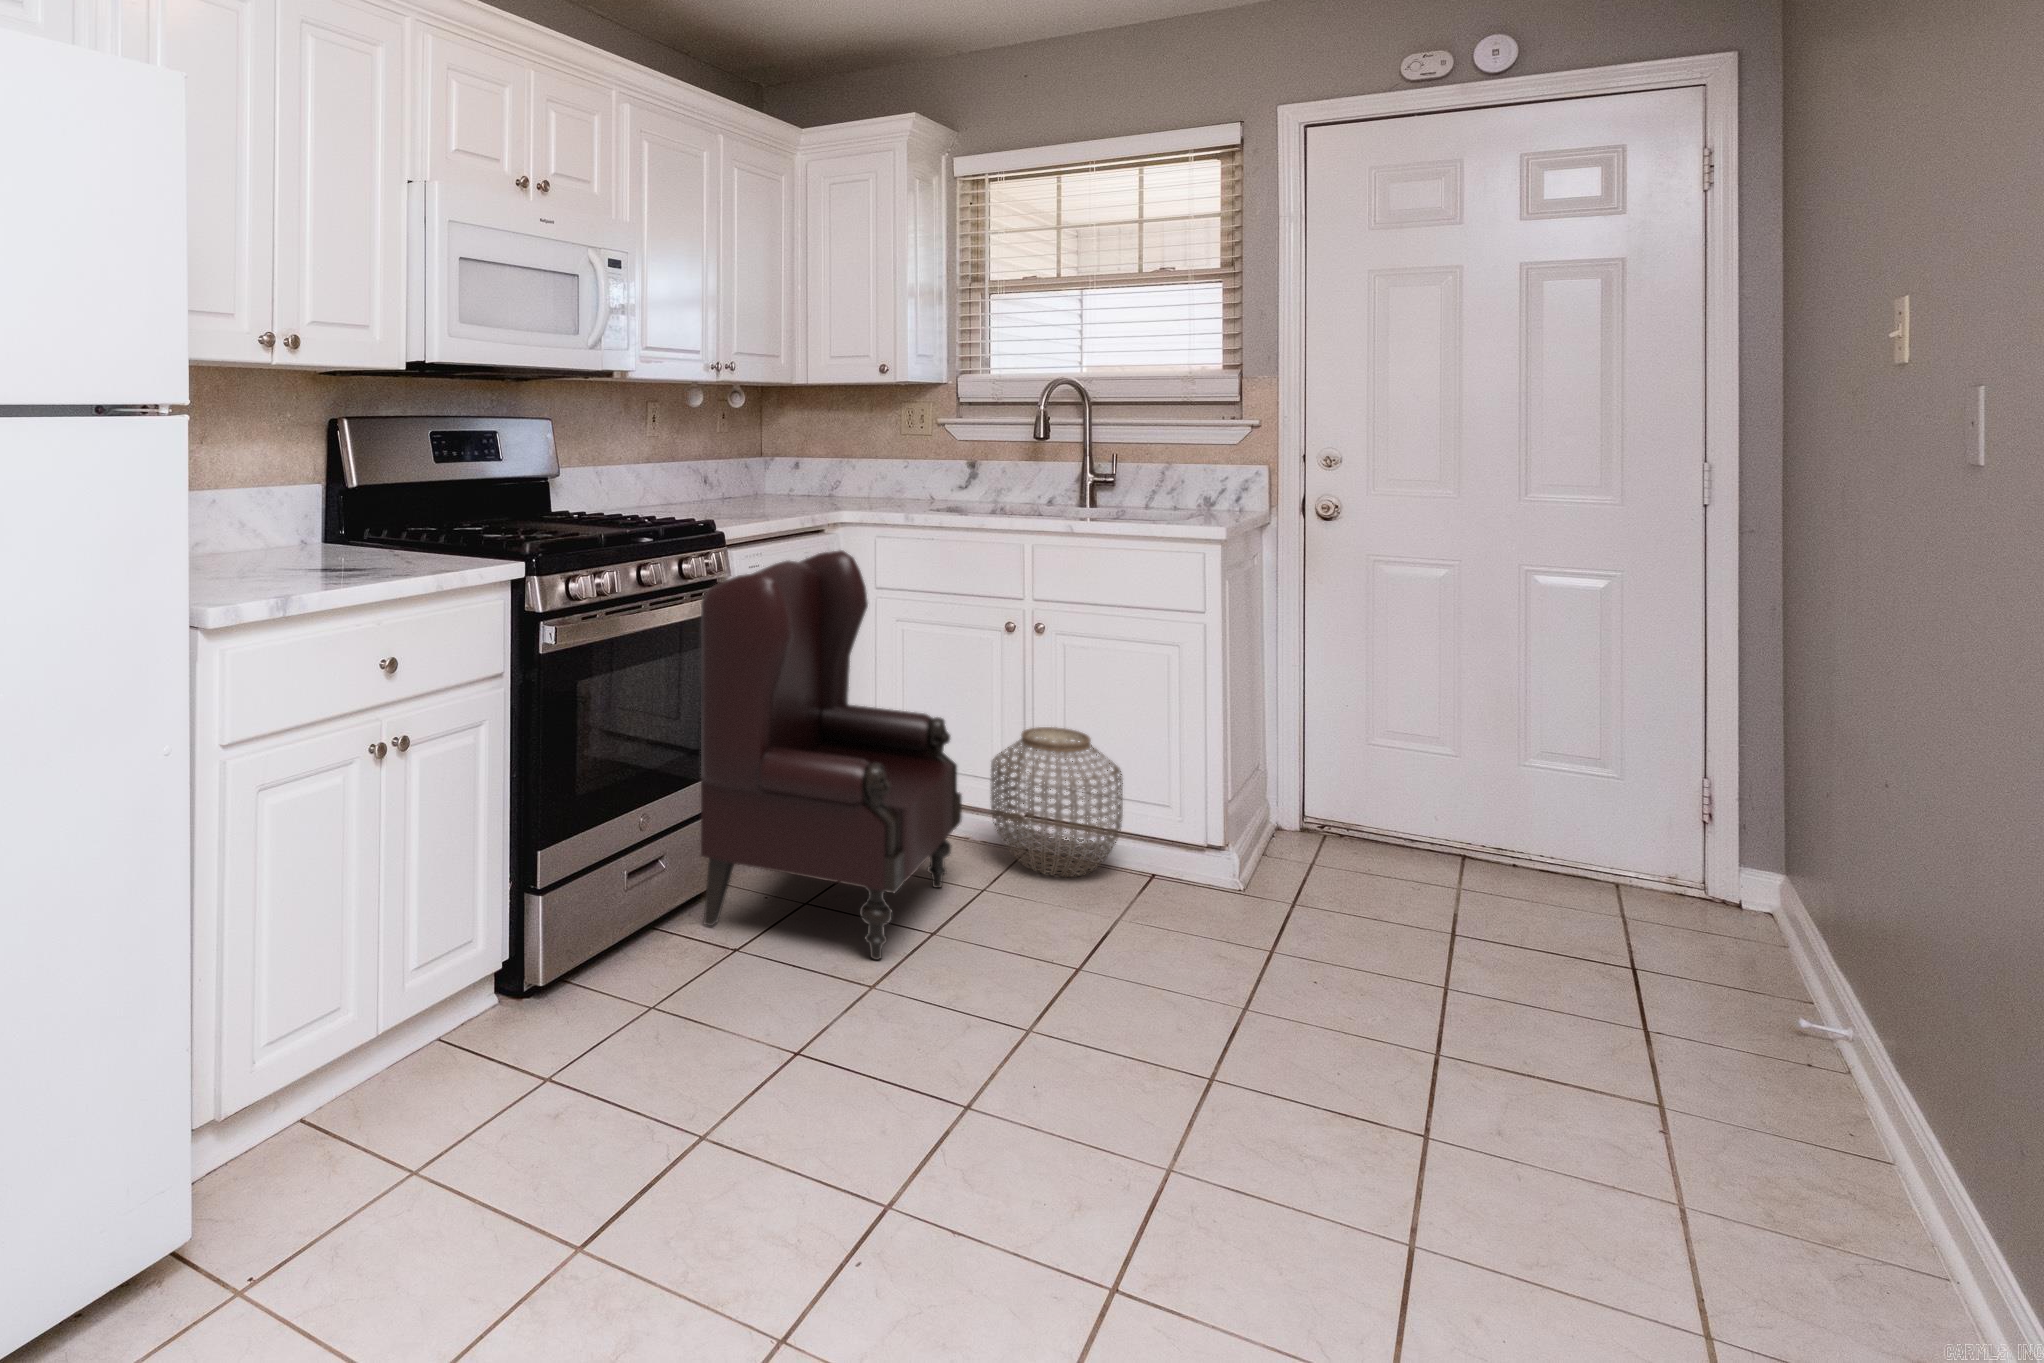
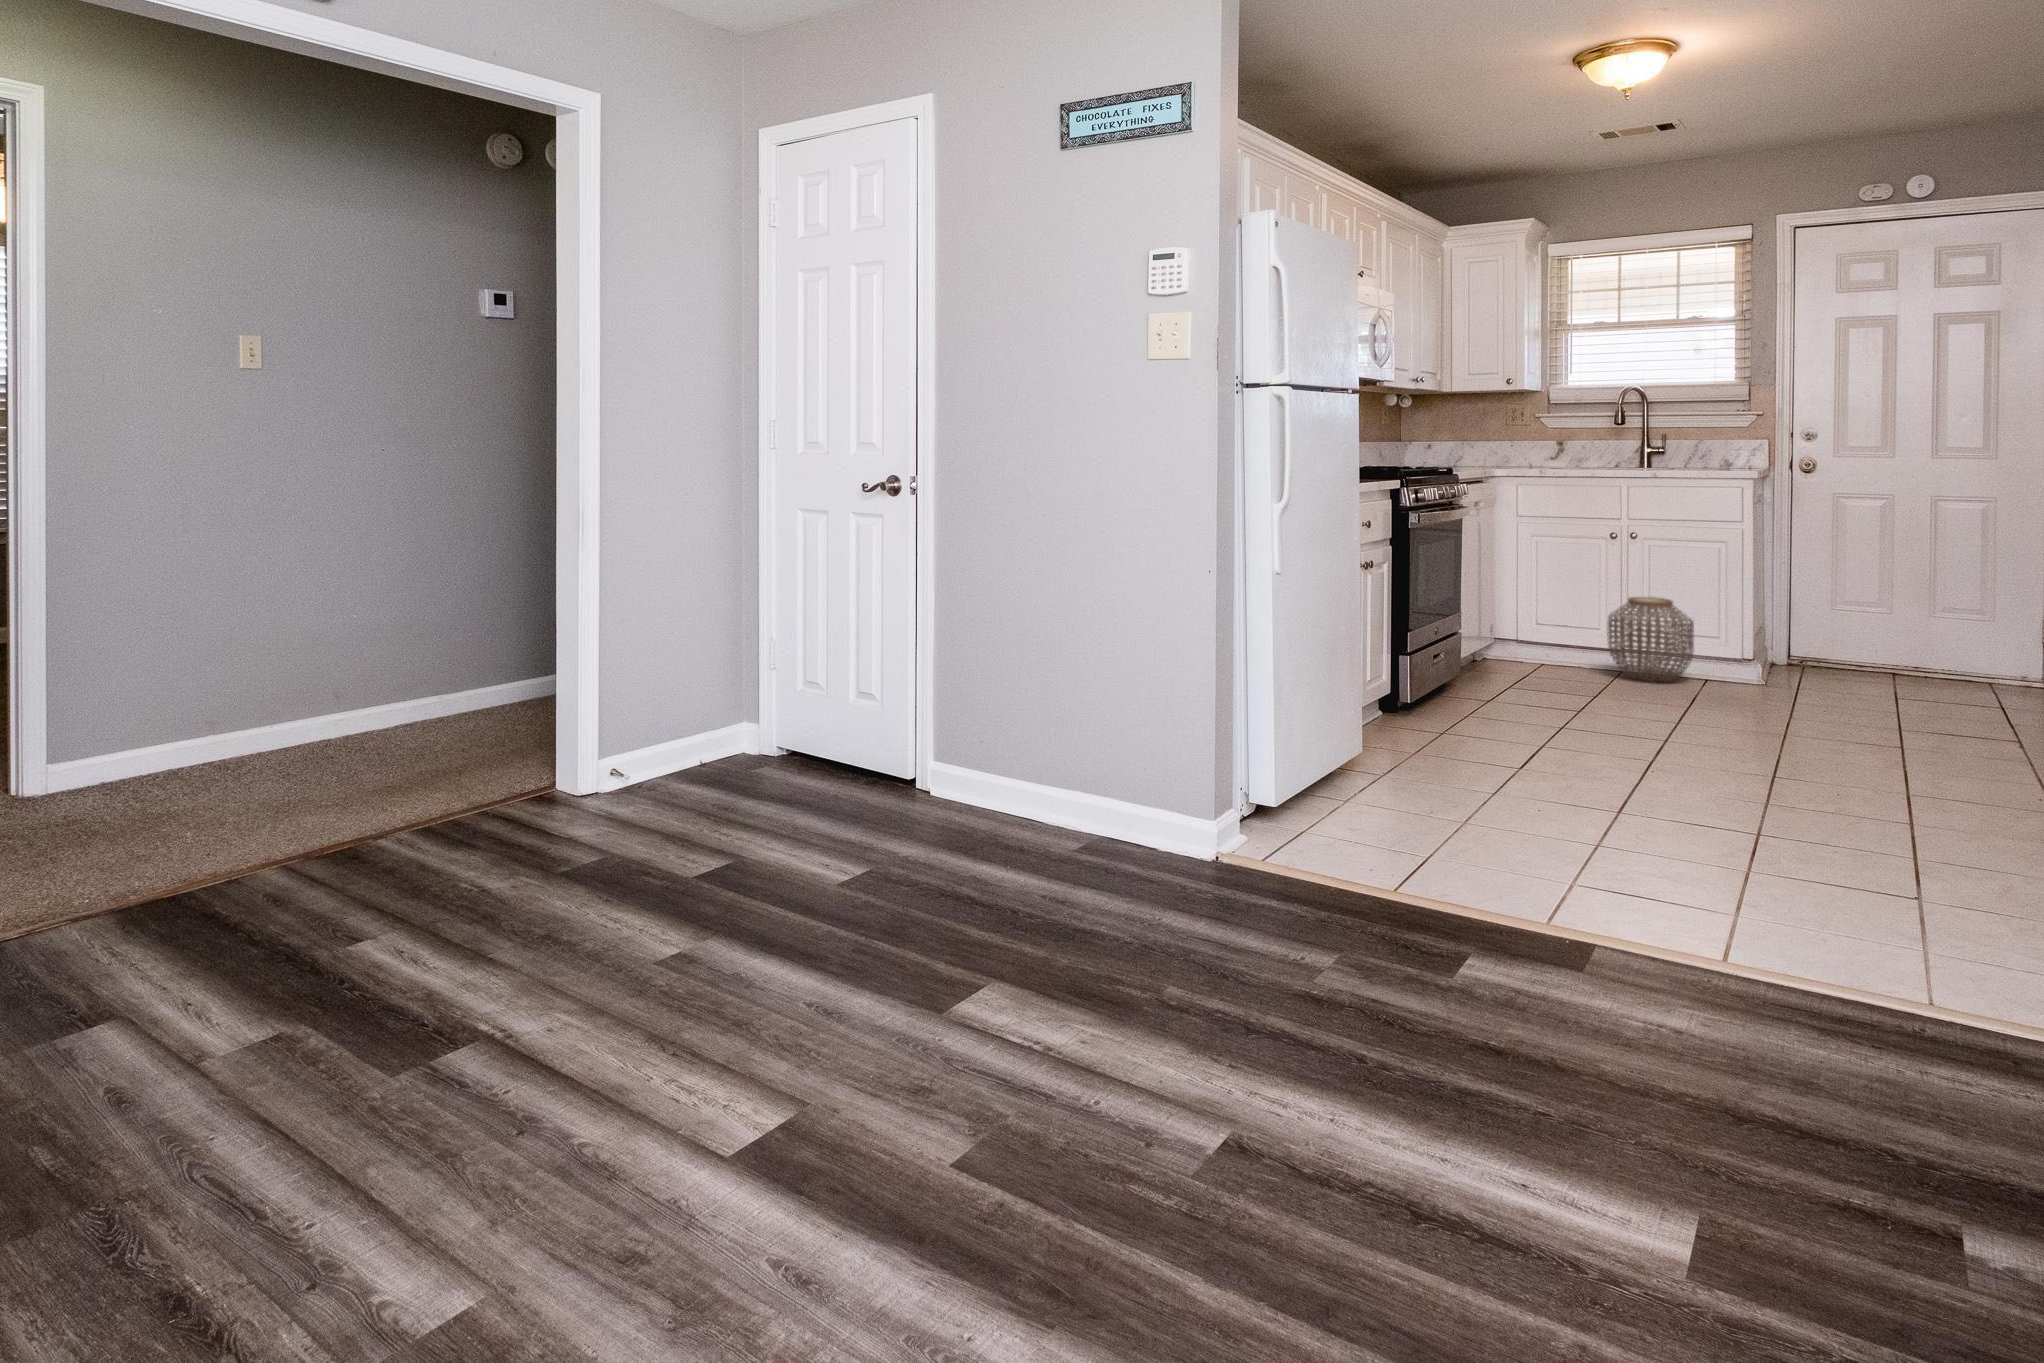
armchair: present [701,550,962,960] -> none [1461,487,1599,706]

